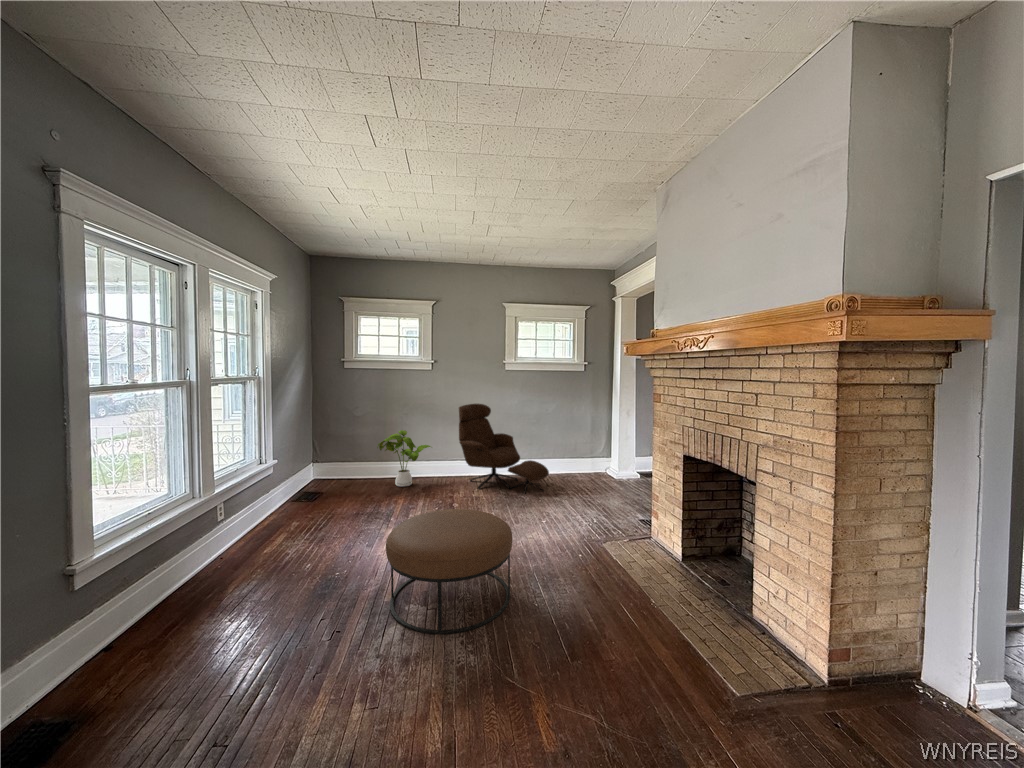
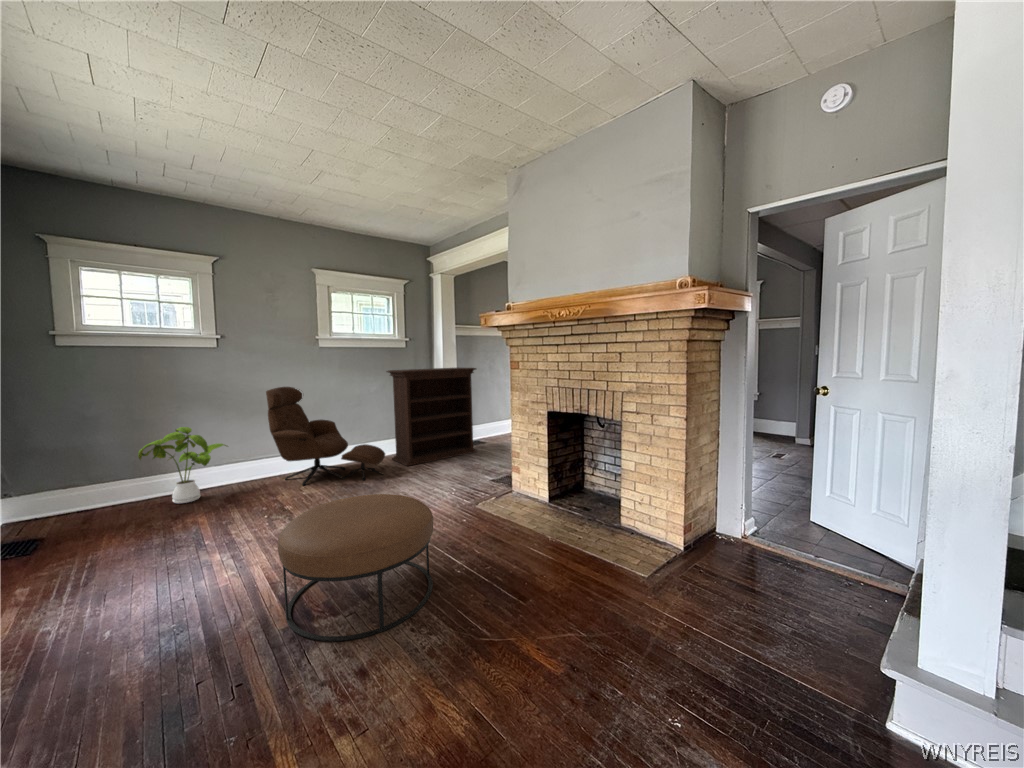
bookshelf: none [559,393,651,487] -> present [387,368,477,466]

